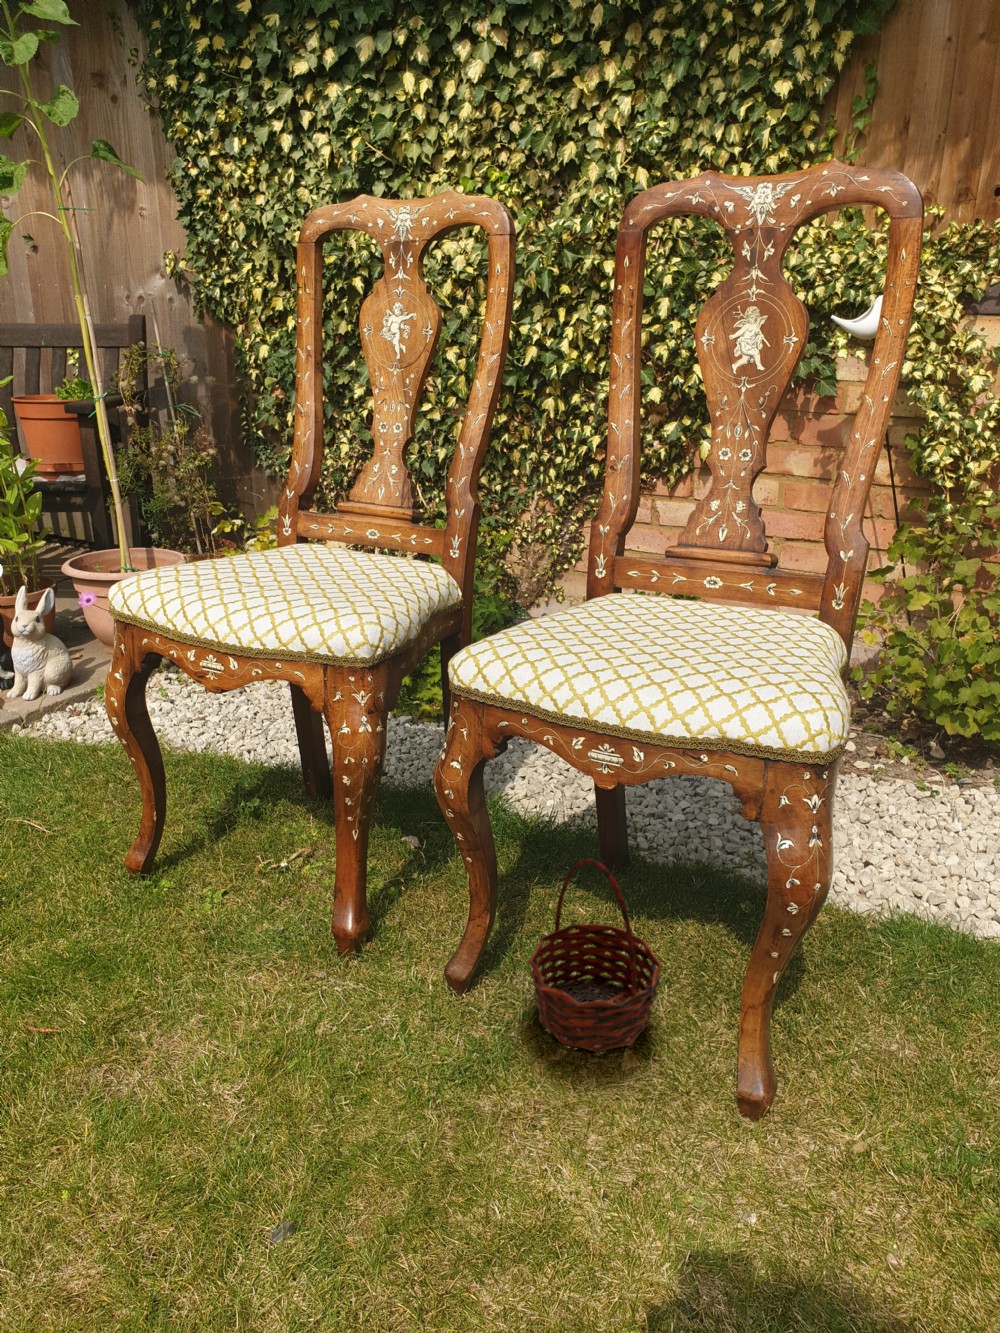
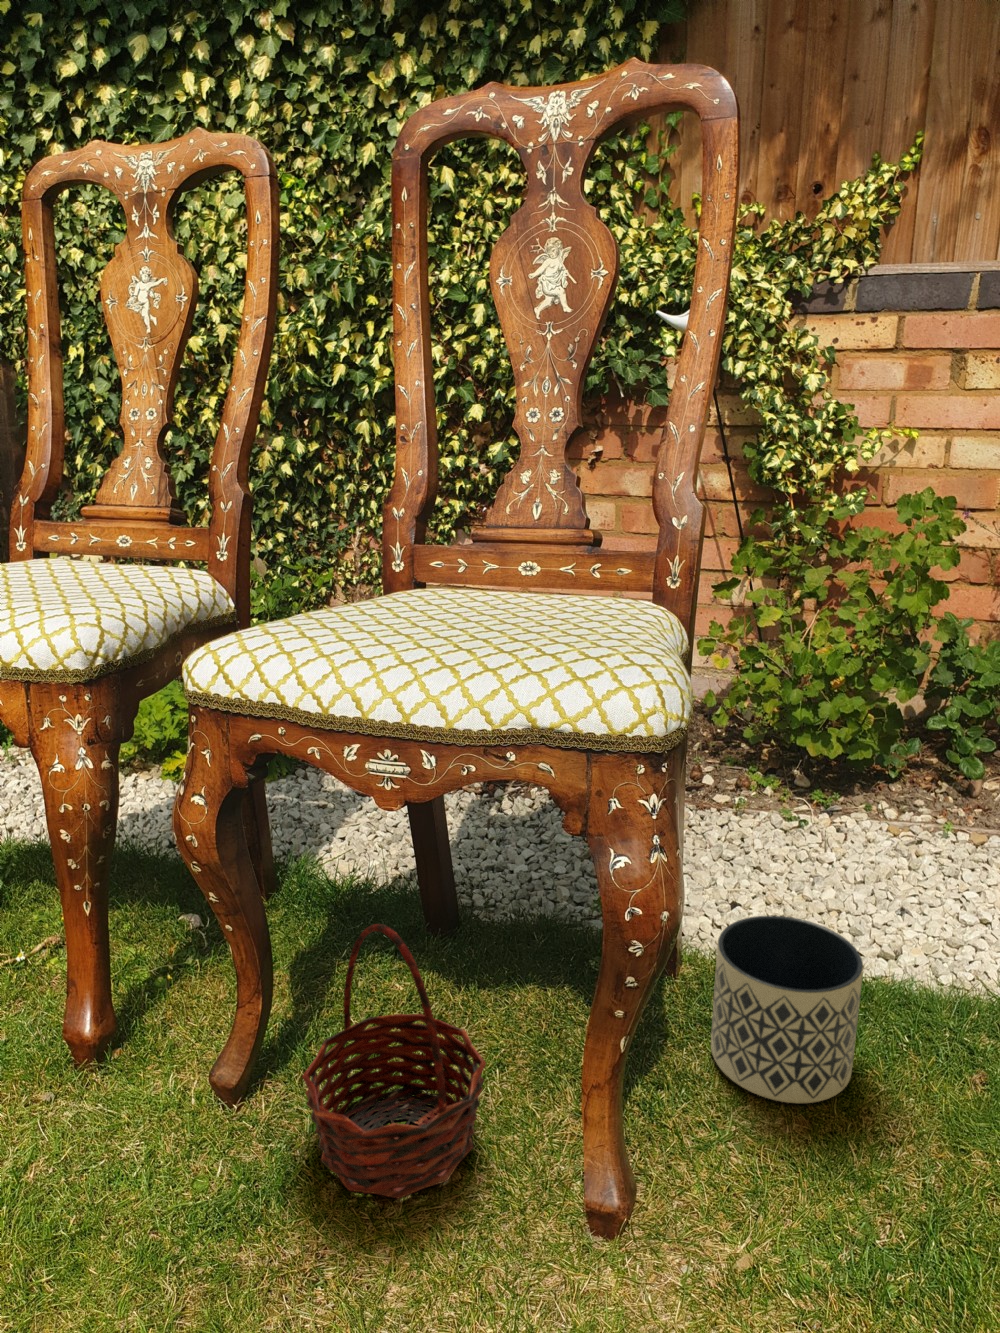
planter: none [835,875,966,1021] -> present [711,916,863,1103]

